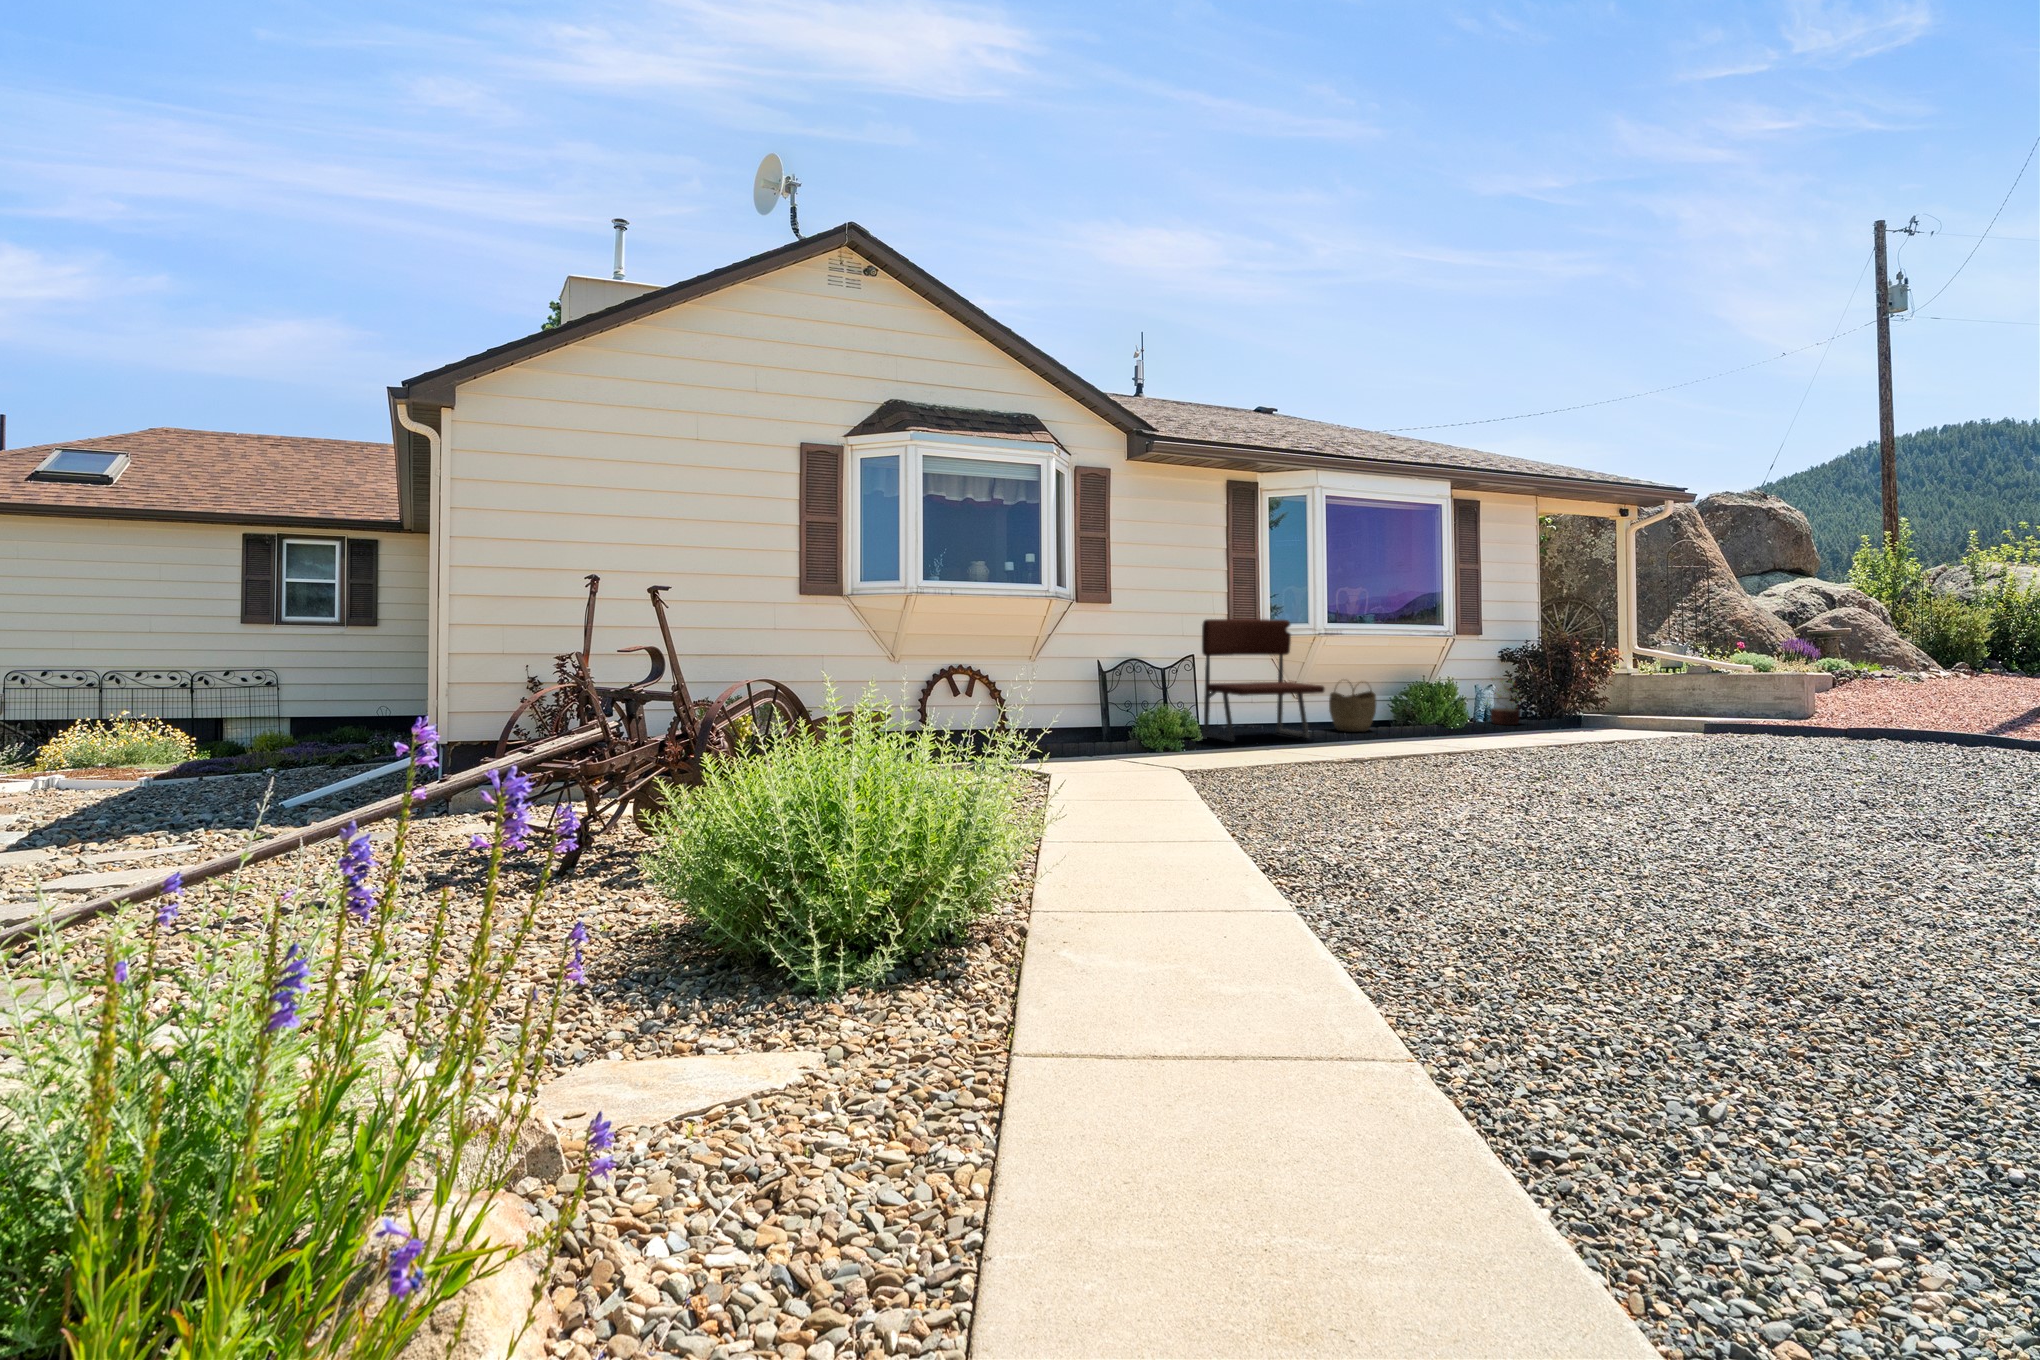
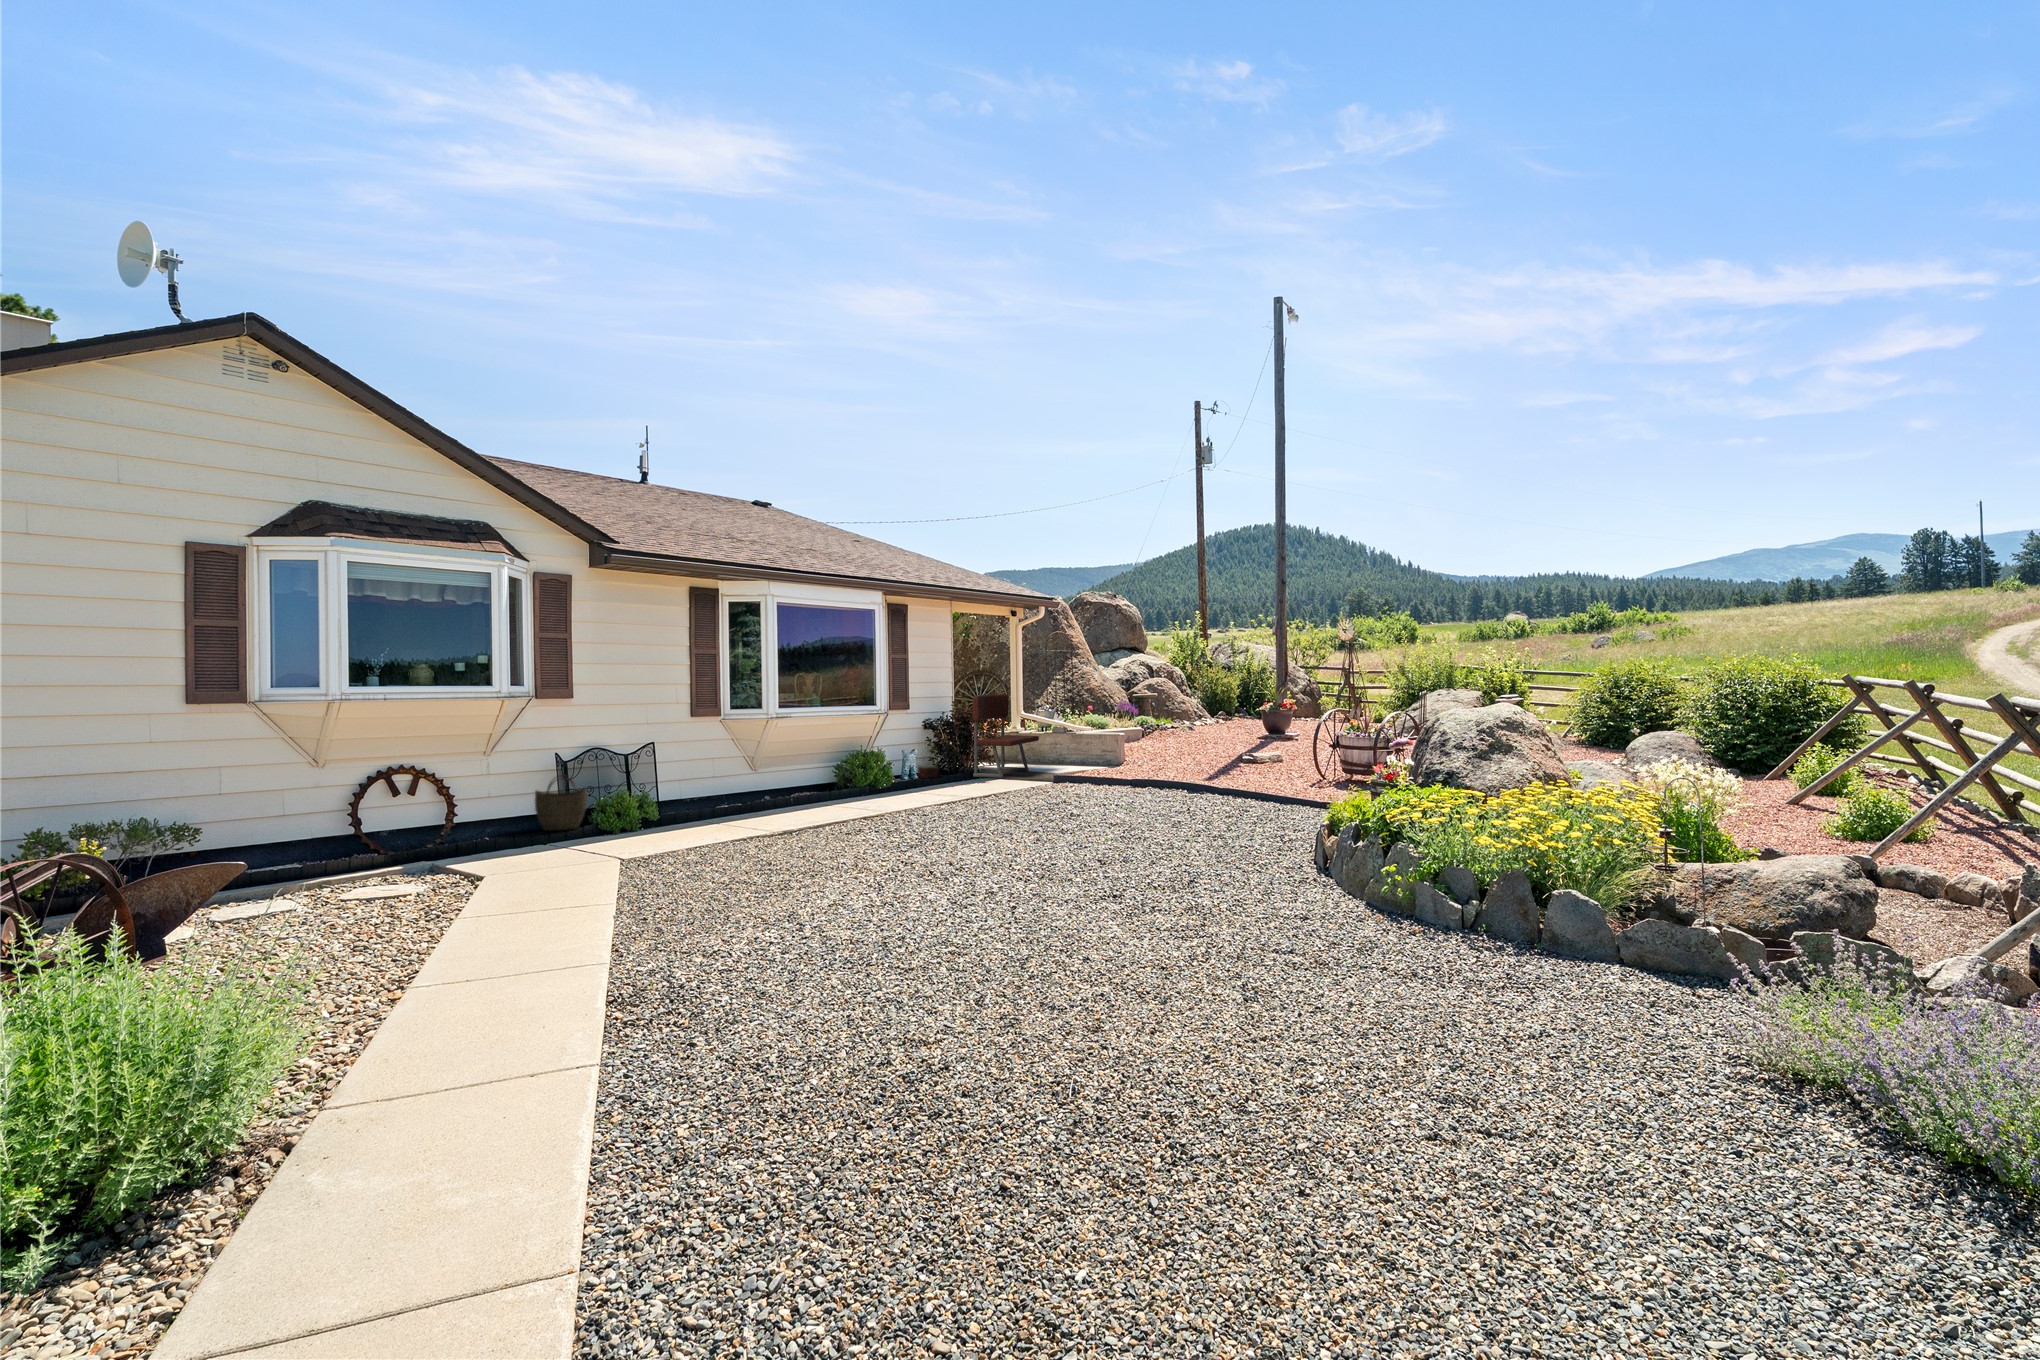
bench: present [1202,619,1325,742] -> present [973,694,1039,778]
woven basket: present [1329,682,1376,732] -> present [535,779,588,831]

